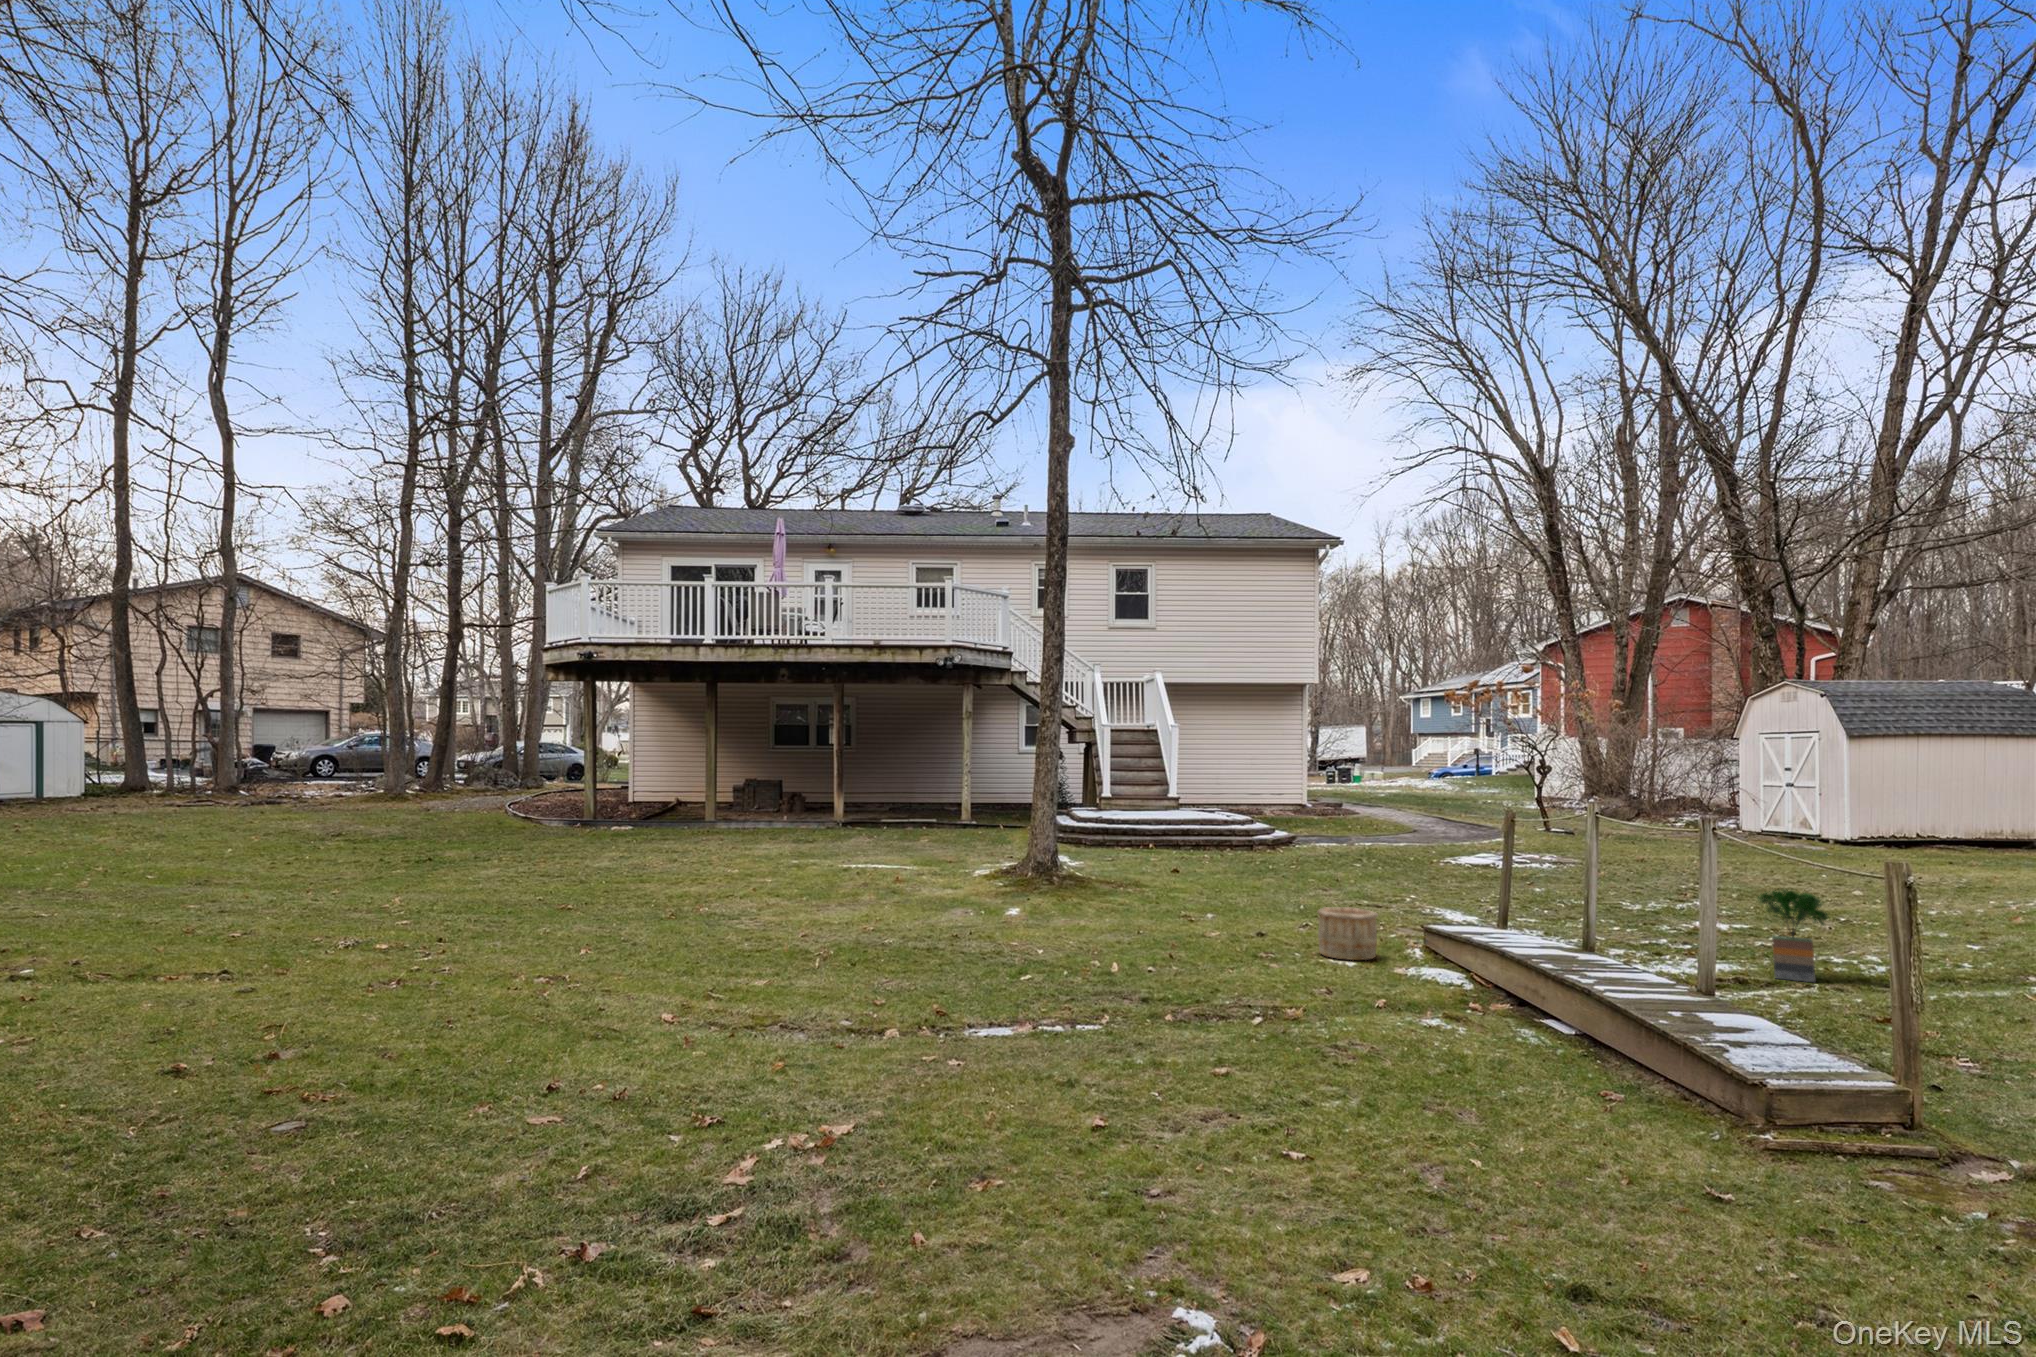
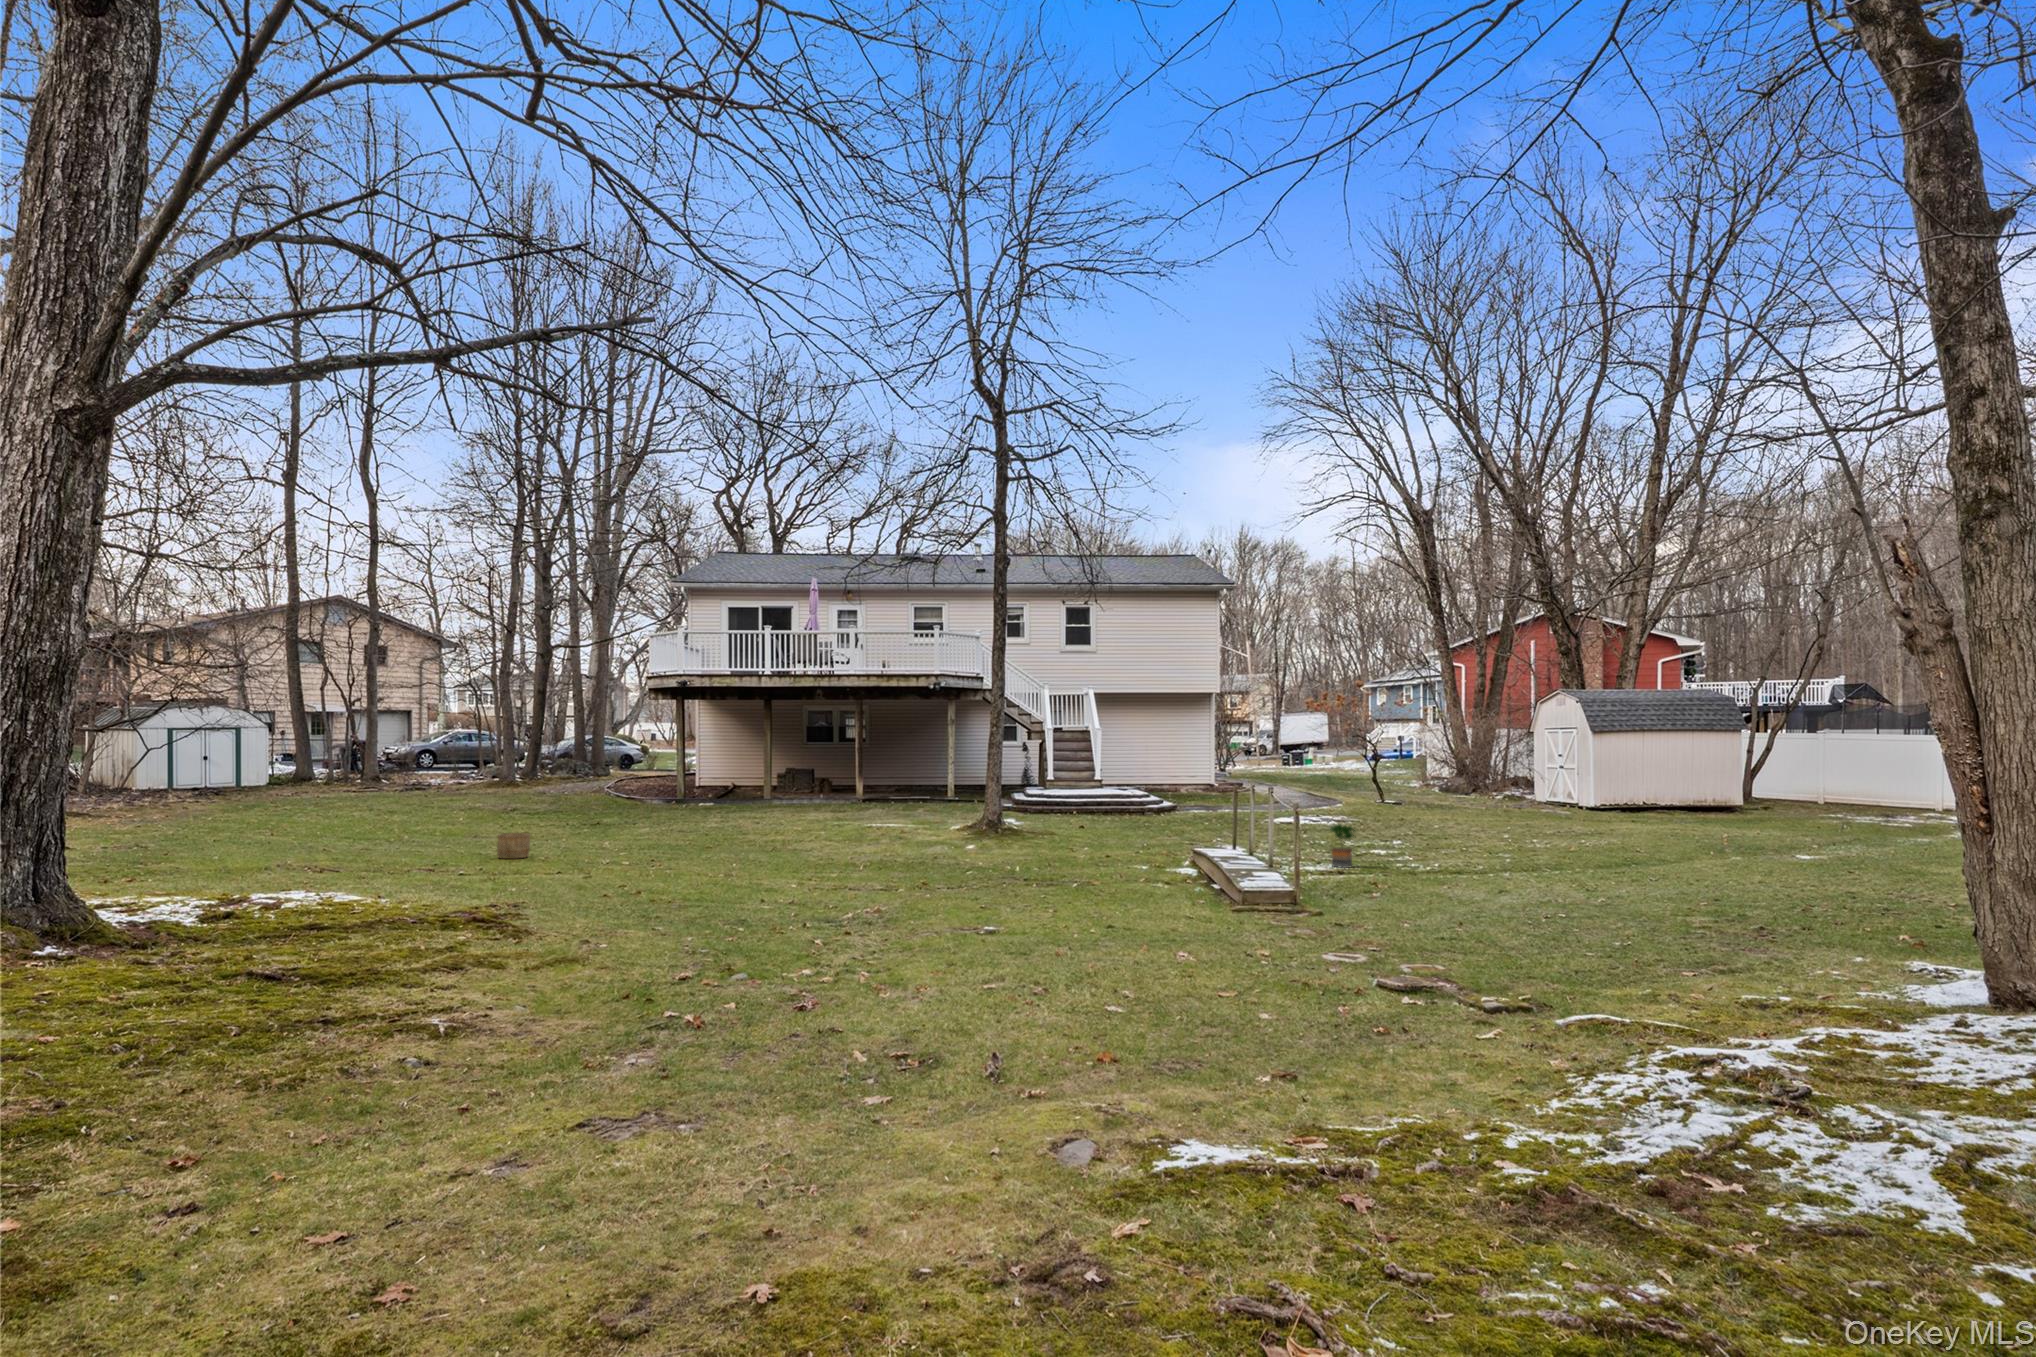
wooden bucket: present [1317,907,1378,960] -> present [497,833,530,859]

